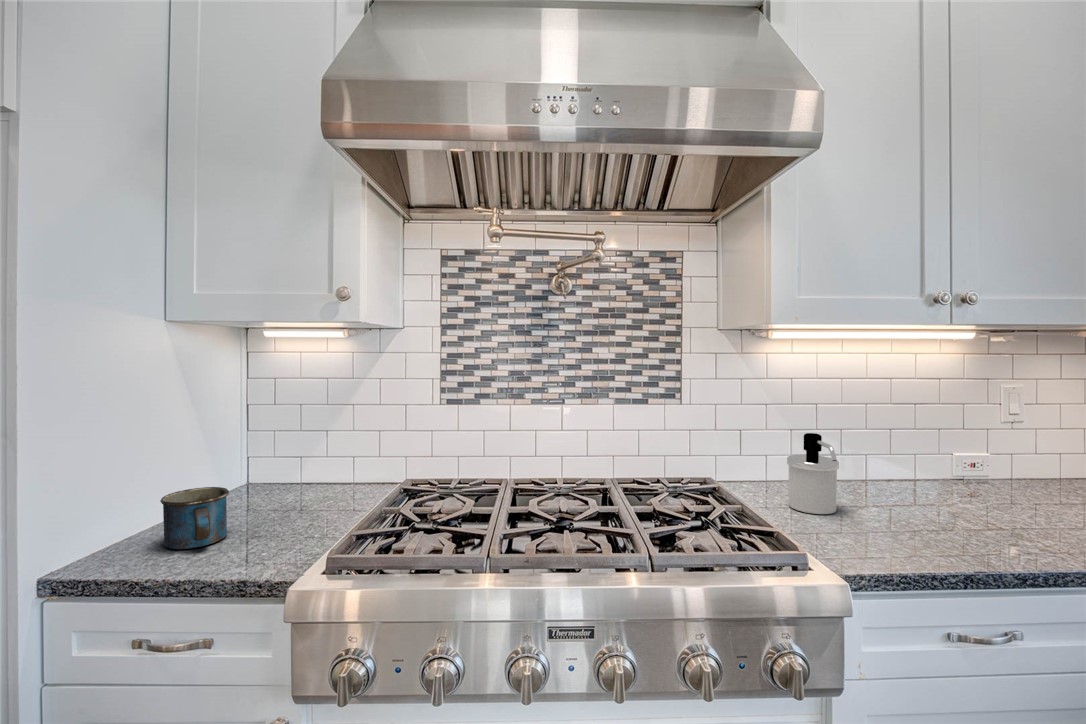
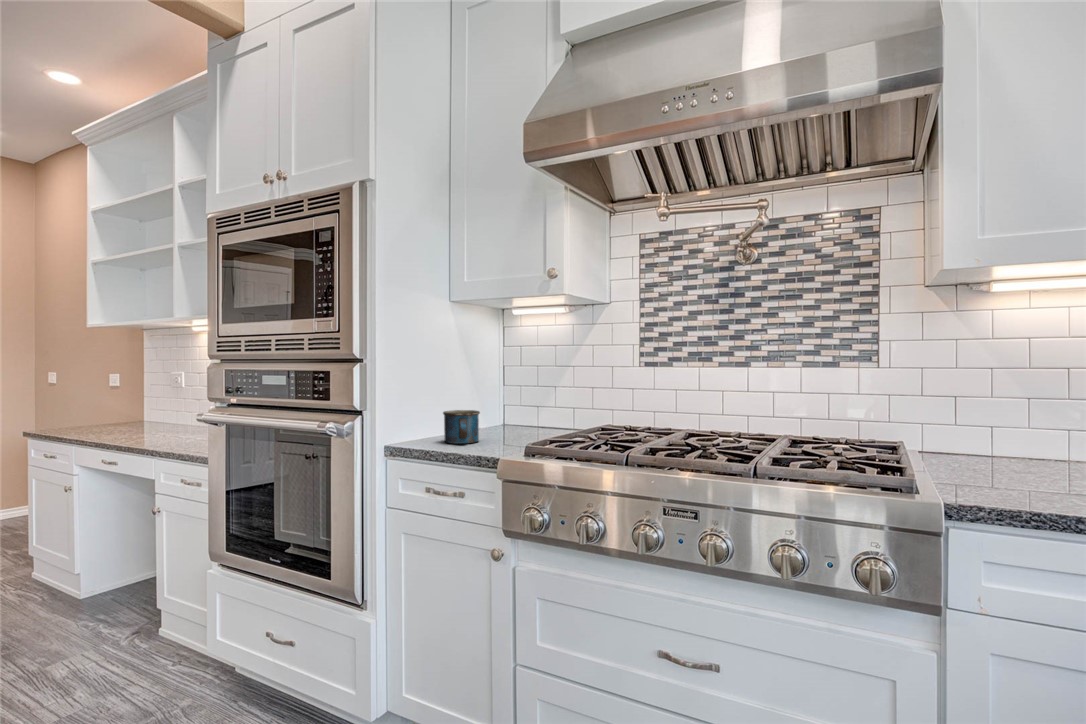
soap dispenser: present [787,433,839,514] -> none [978,391,1043,477]

